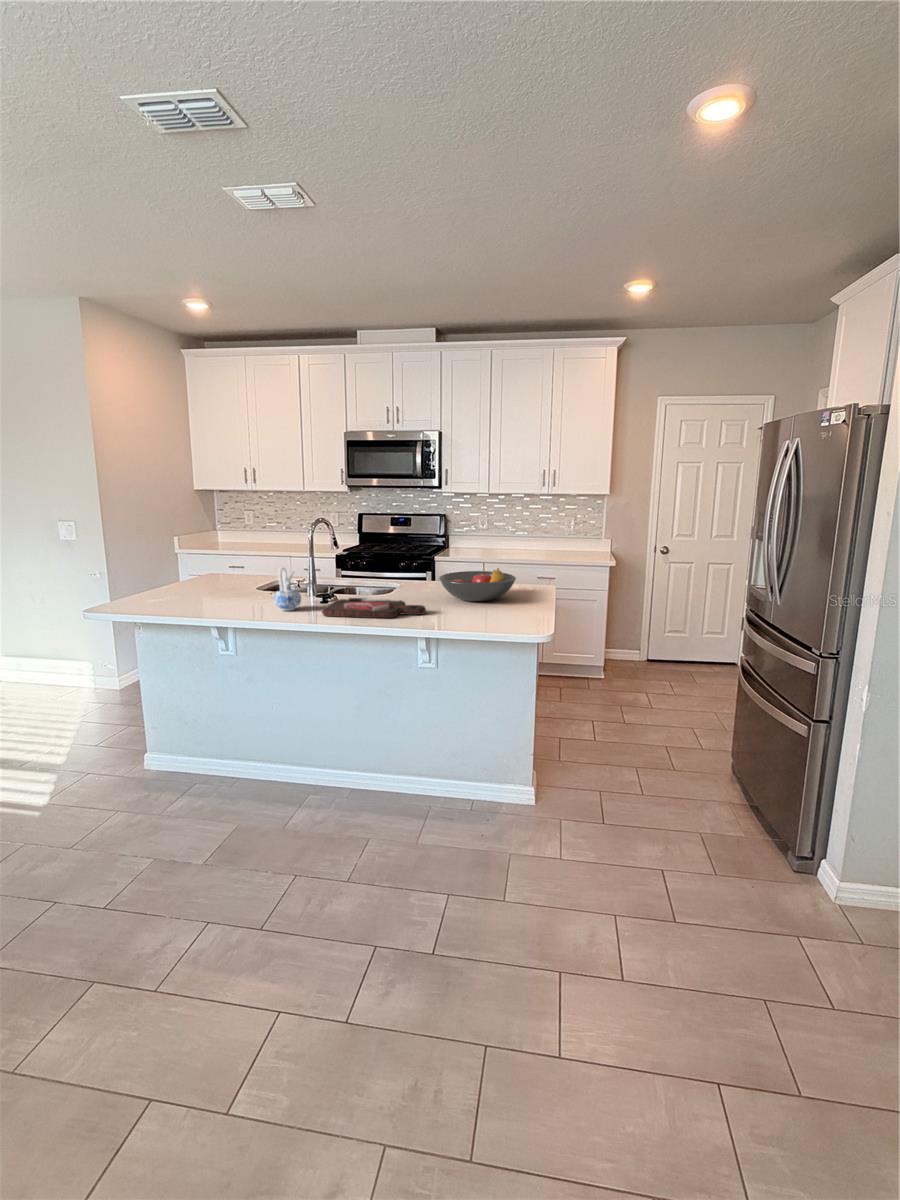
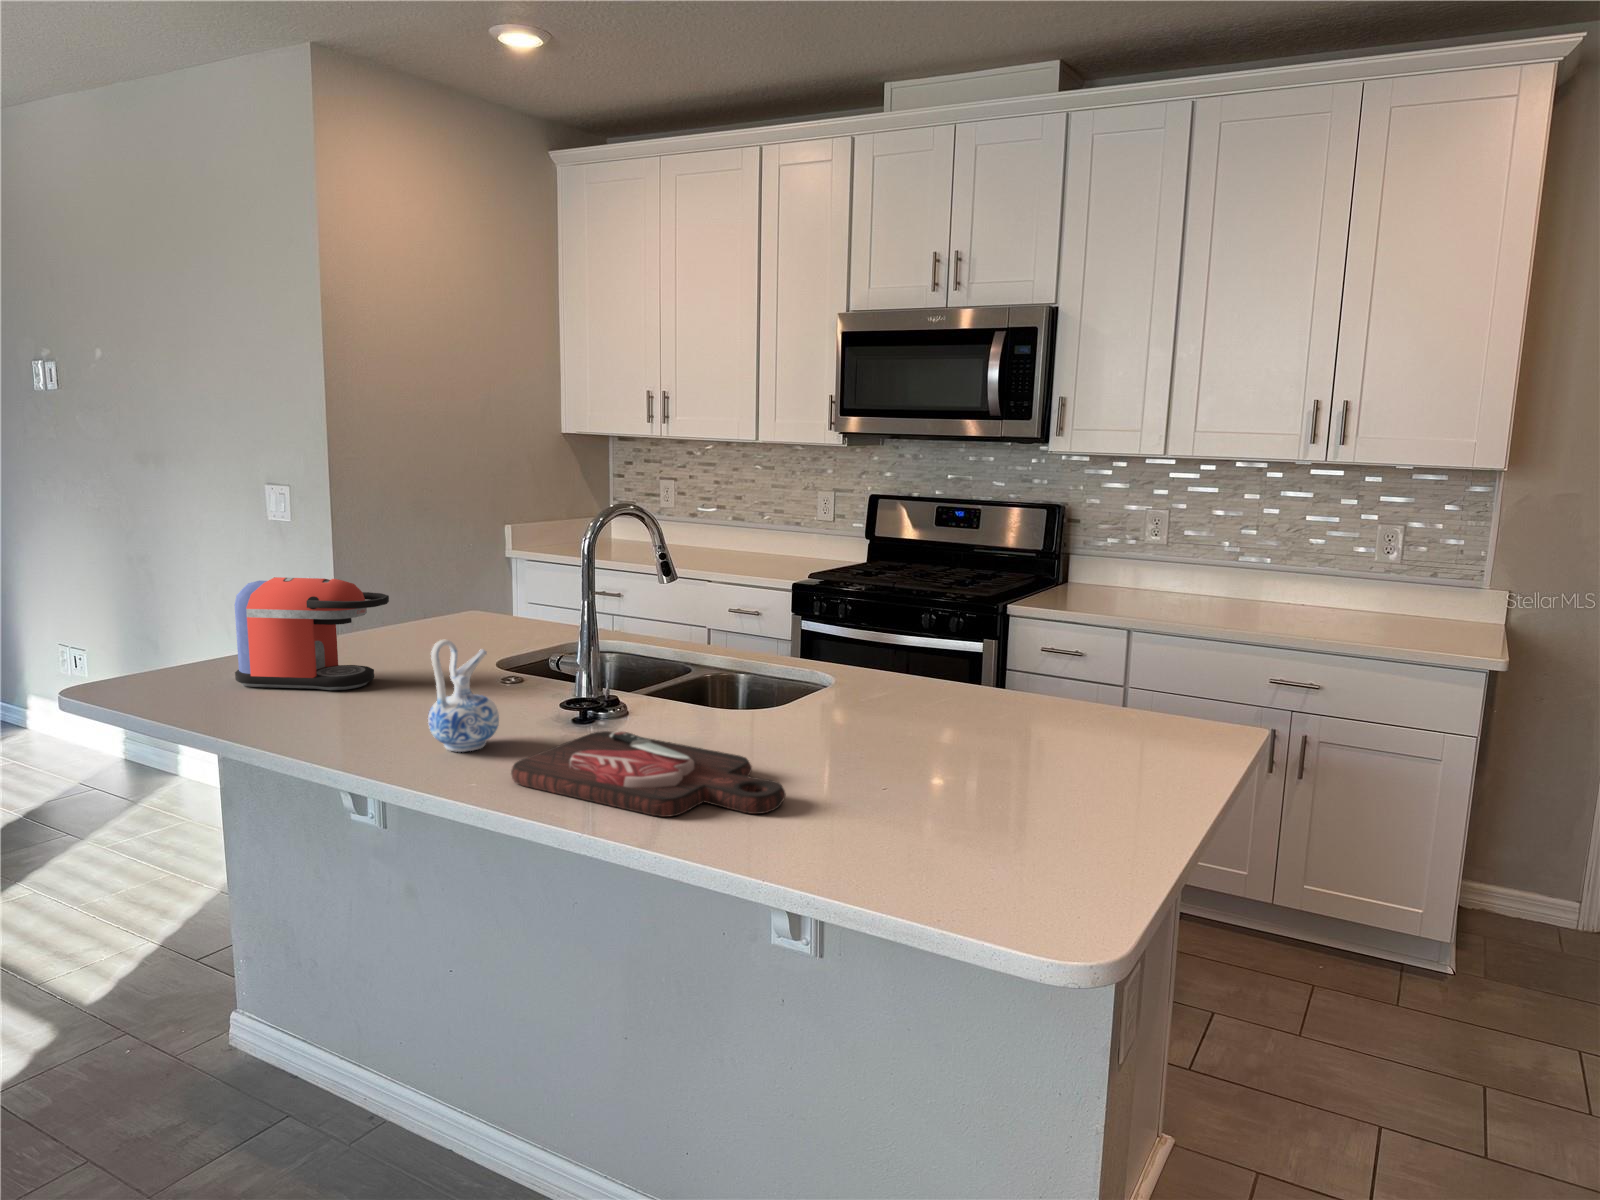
coffee maker: none [146,552,218,602] -> present [235,577,389,690]
fruit bowl: present [439,568,516,601] -> none [874,679,1102,779]

